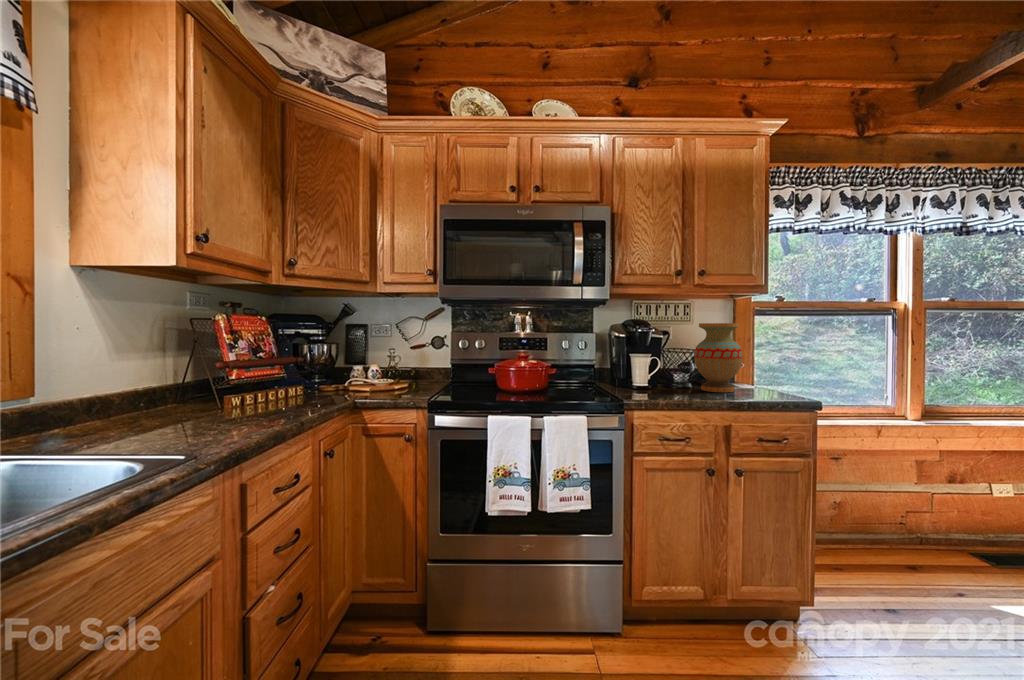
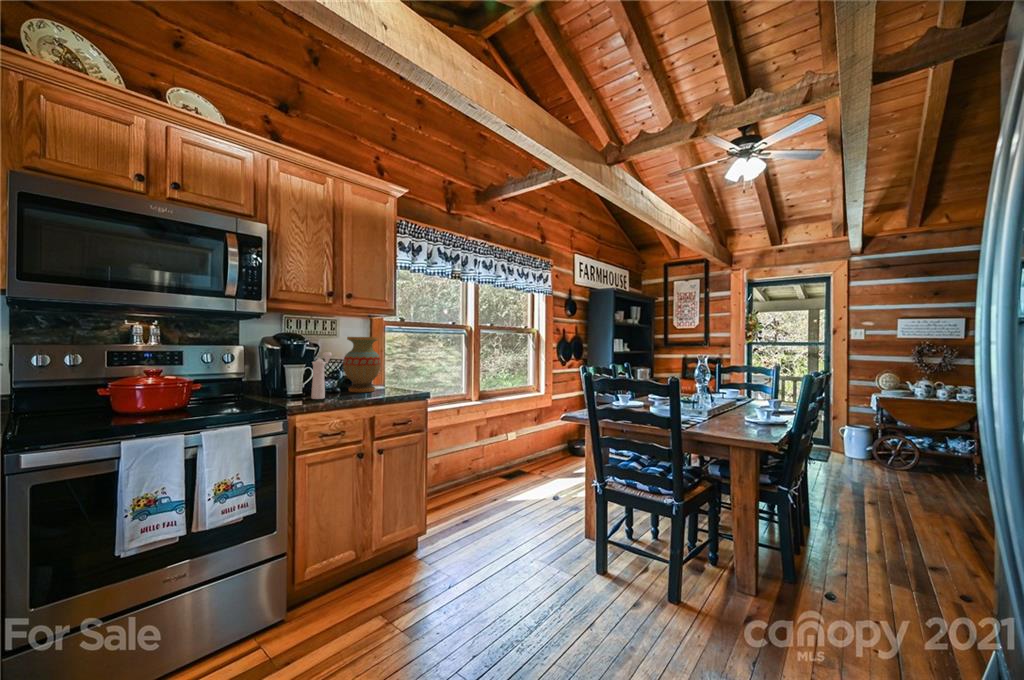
pepper mill: none [654,342,679,396] -> present [312,352,332,399]

